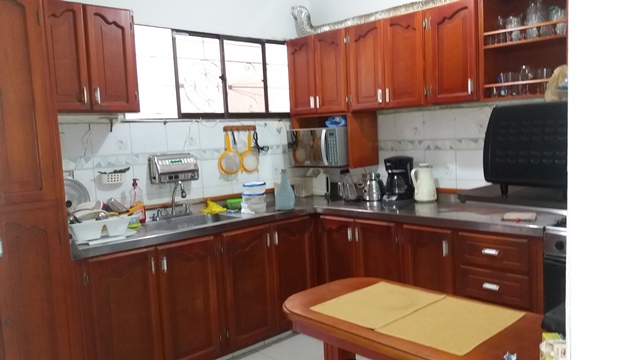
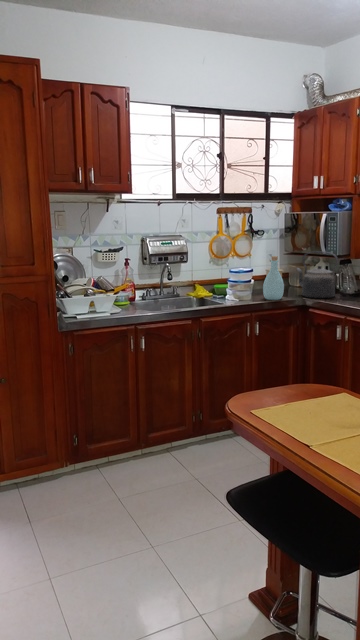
kettle: none [303,163,340,205] -> present [297,251,338,298]

